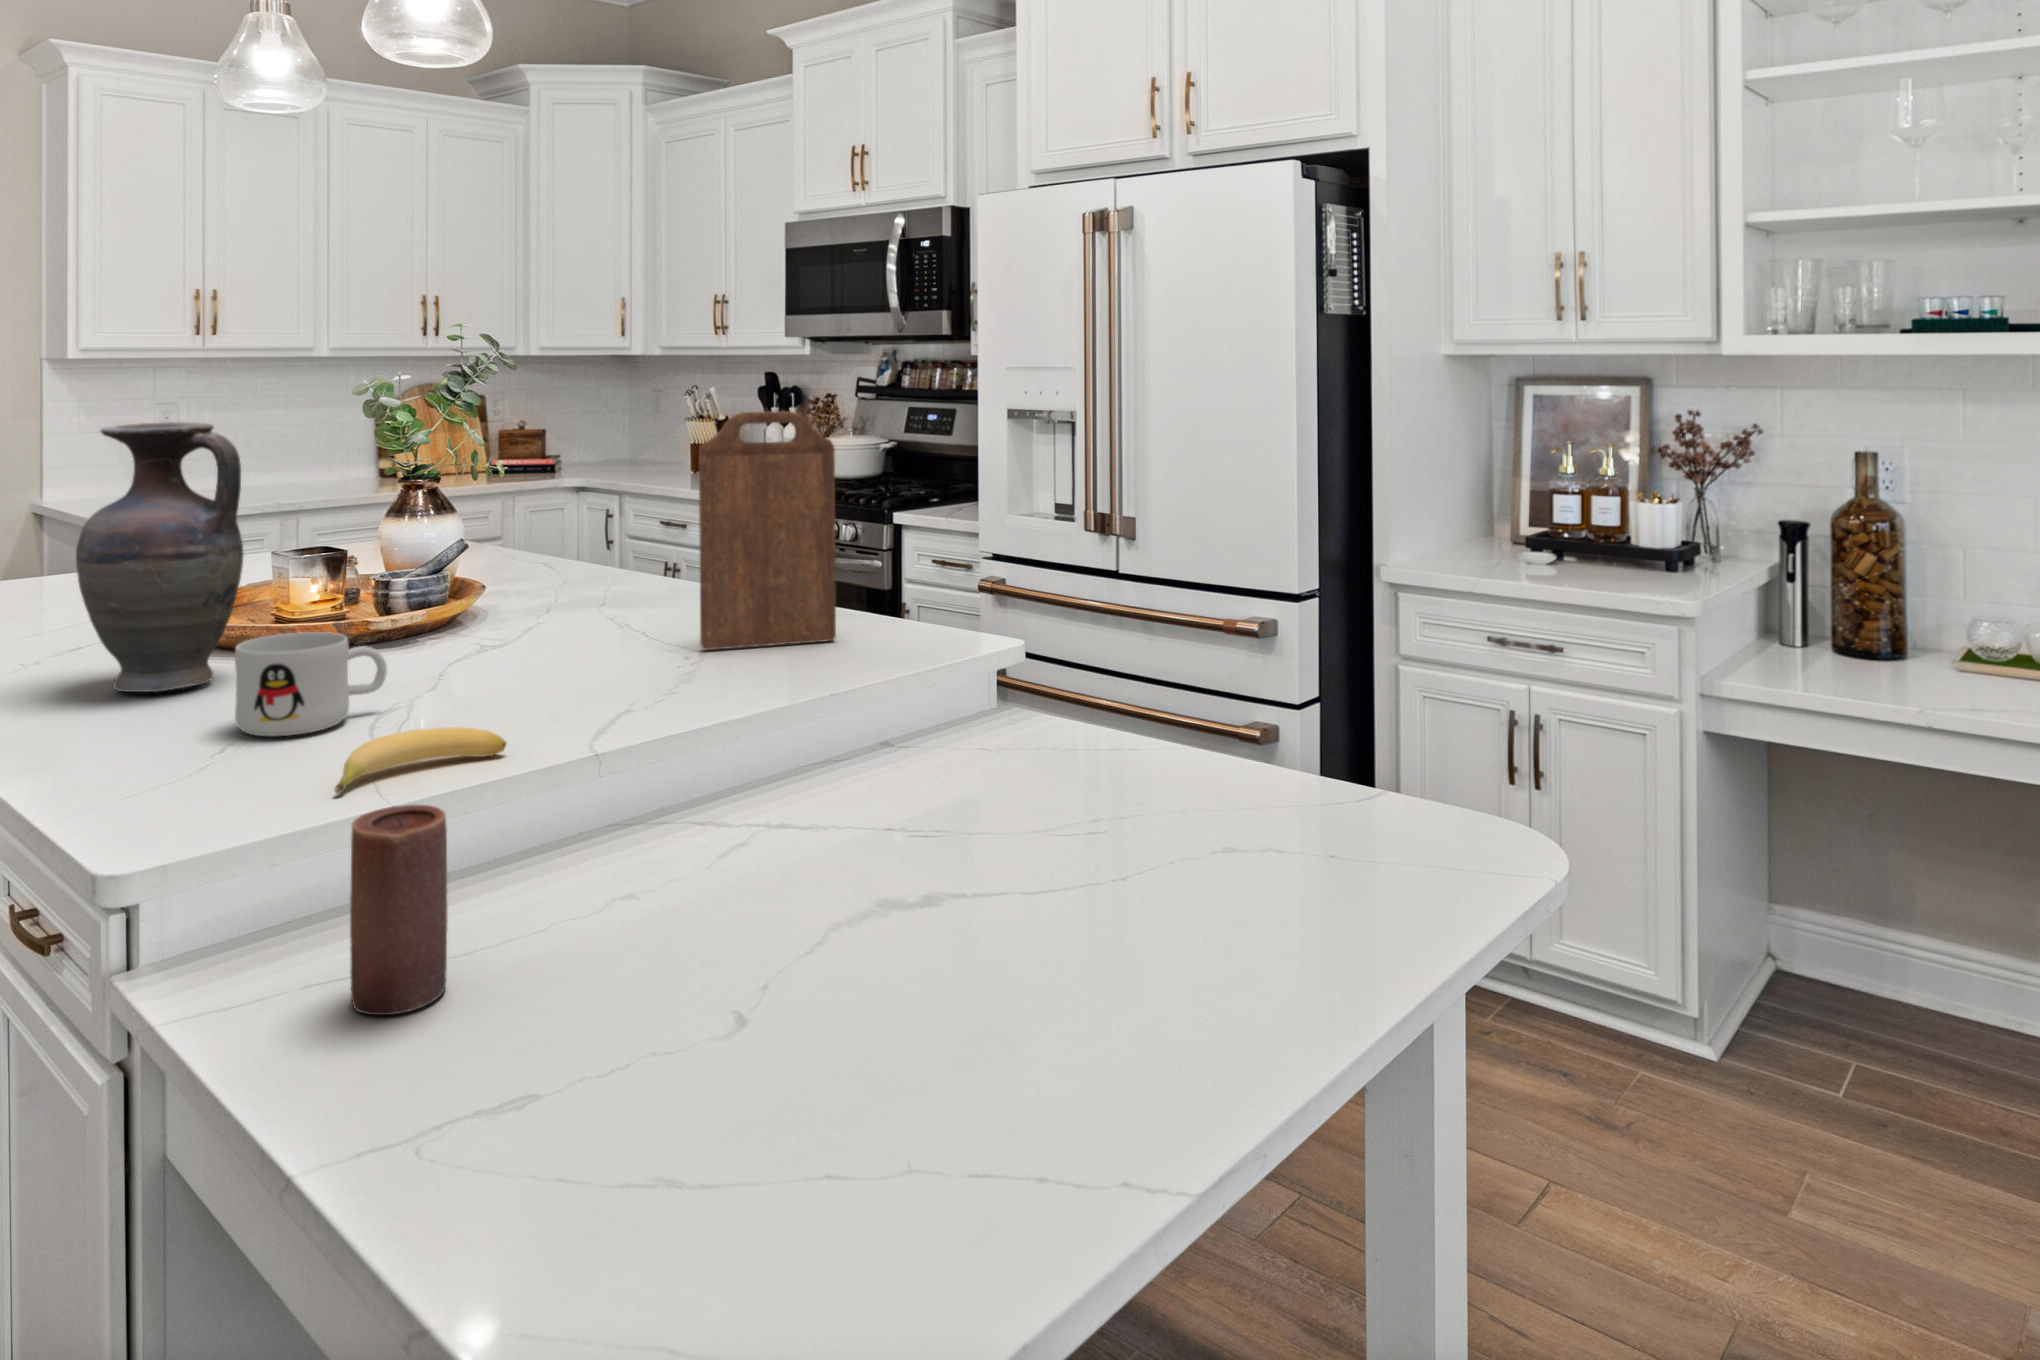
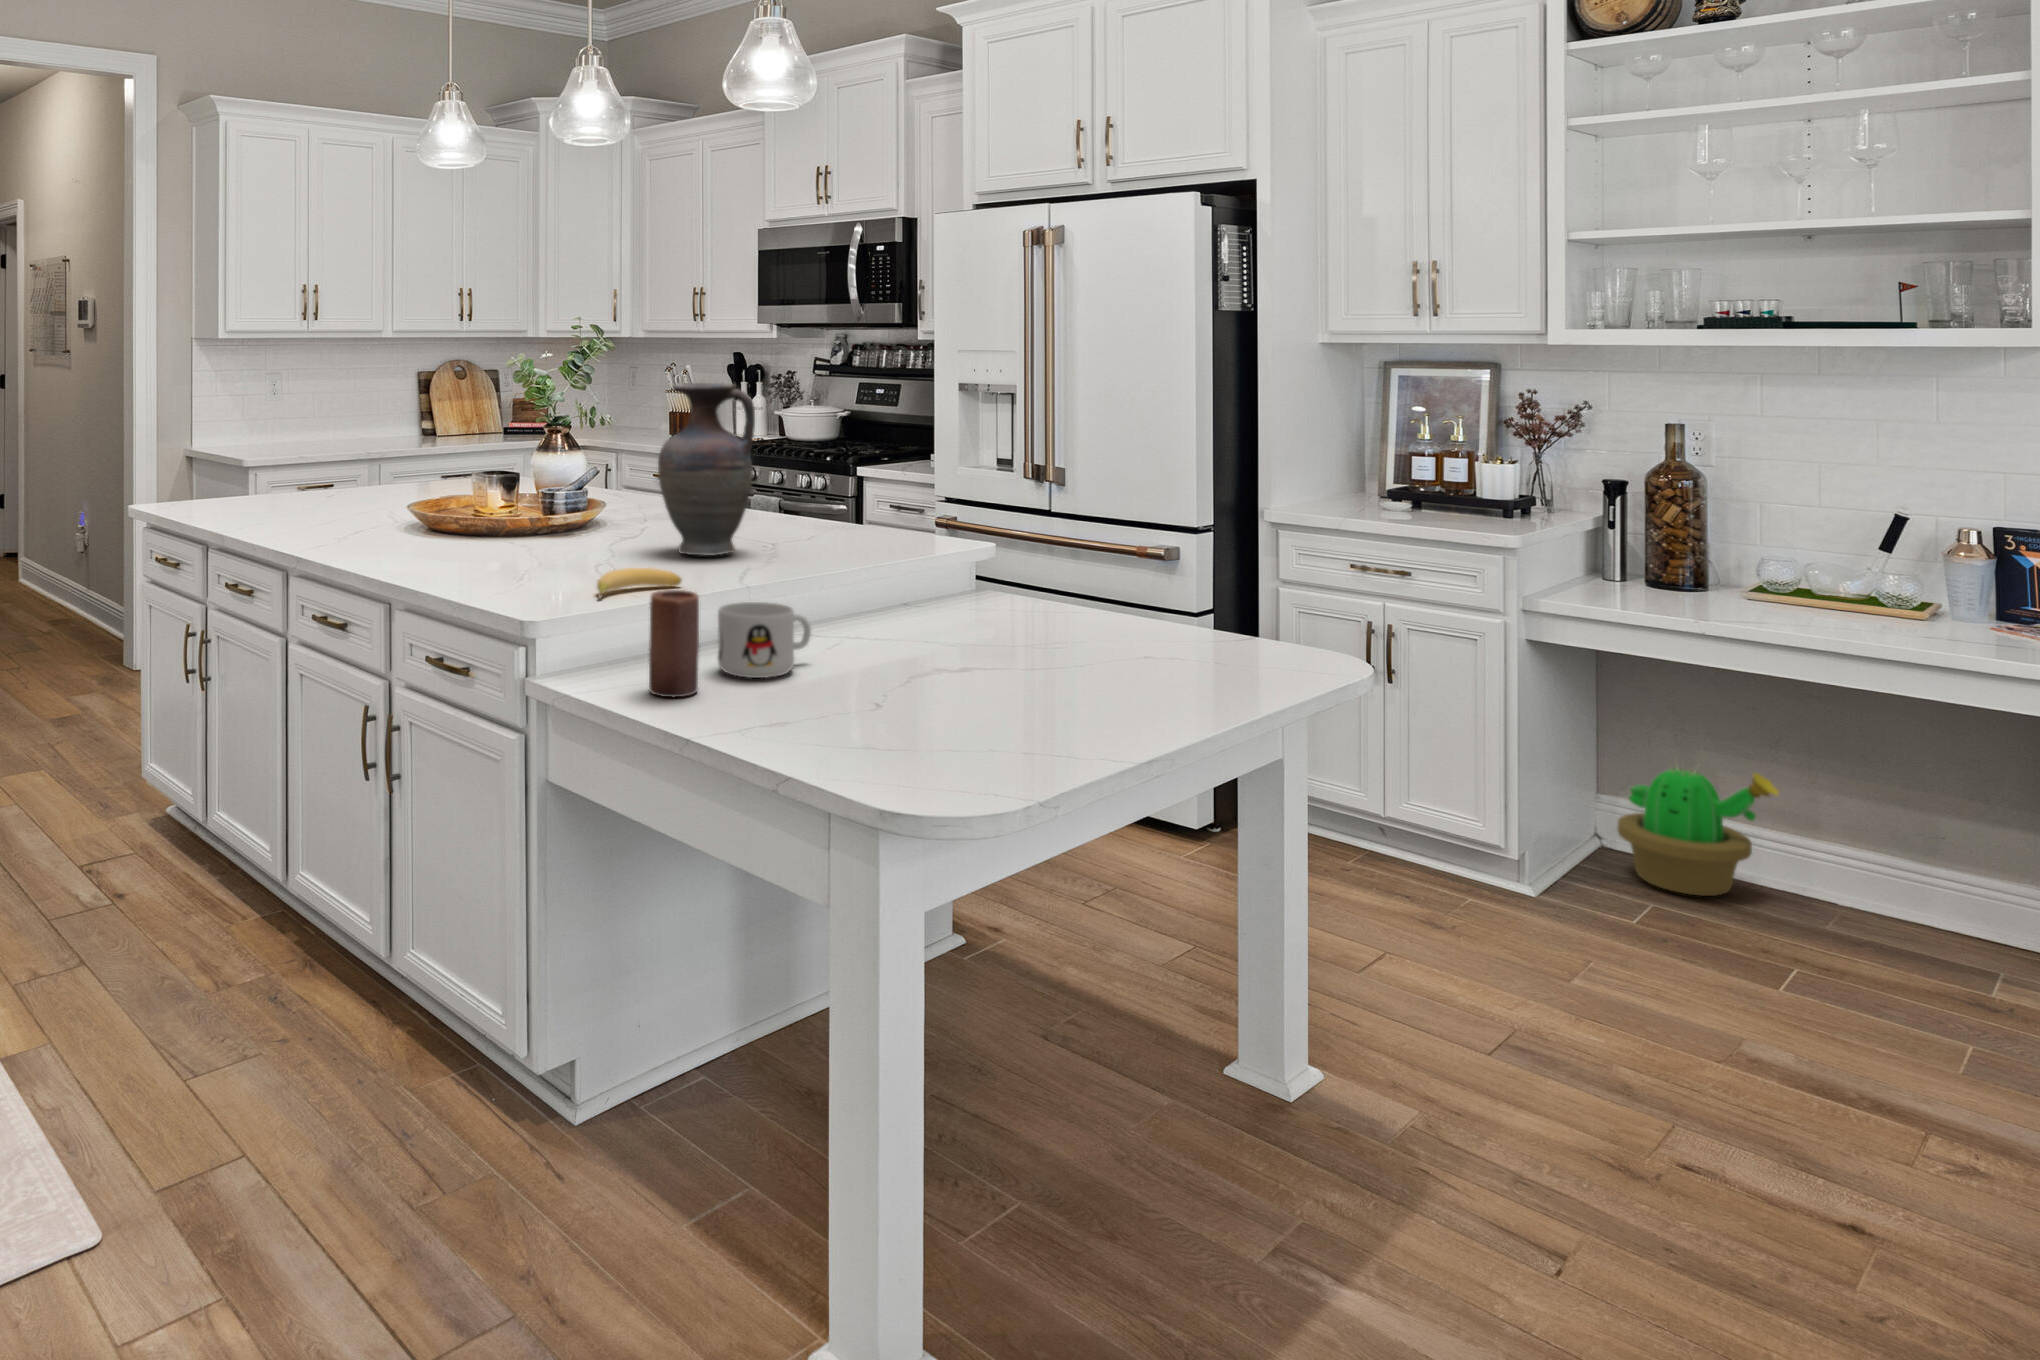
cutting board: present [699,411,836,650] -> none [766,380,858,543]
vase: present [76,422,244,692] -> present [658,383,755,555]
mug: present [235,632,387,736] -> present [718,602,811,678]
decorative plant: none [1808,867,2007,1048] -> present [1617,768,1779,896]

